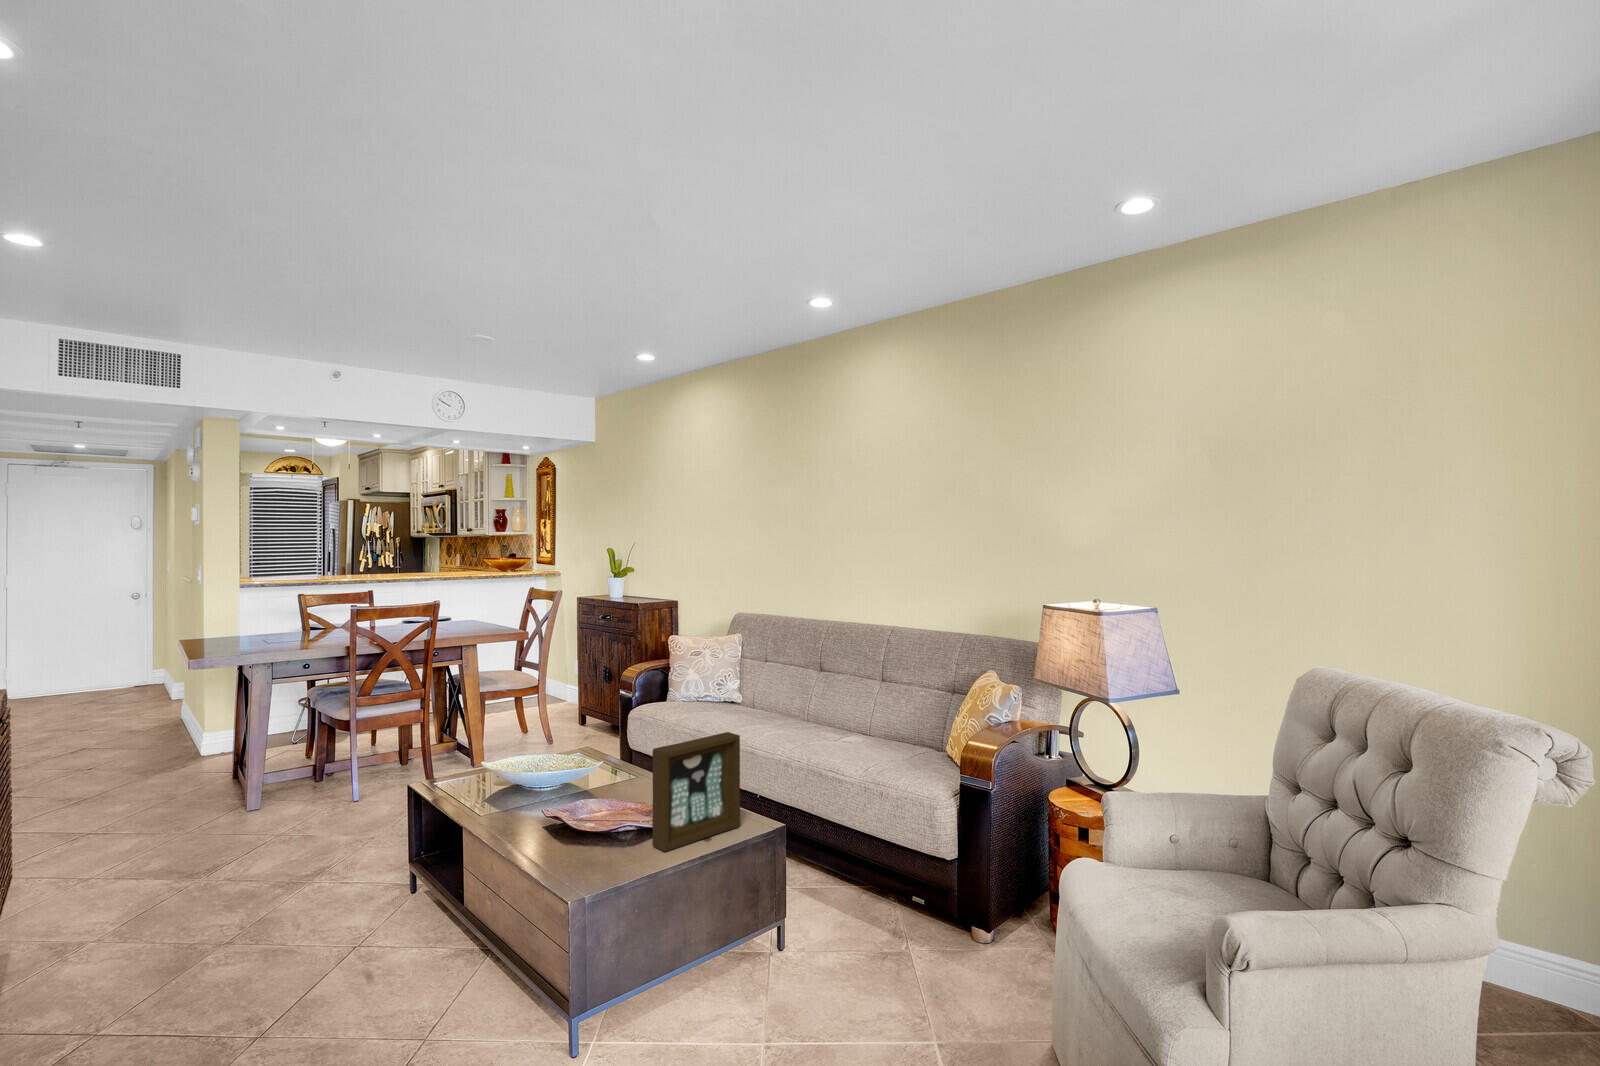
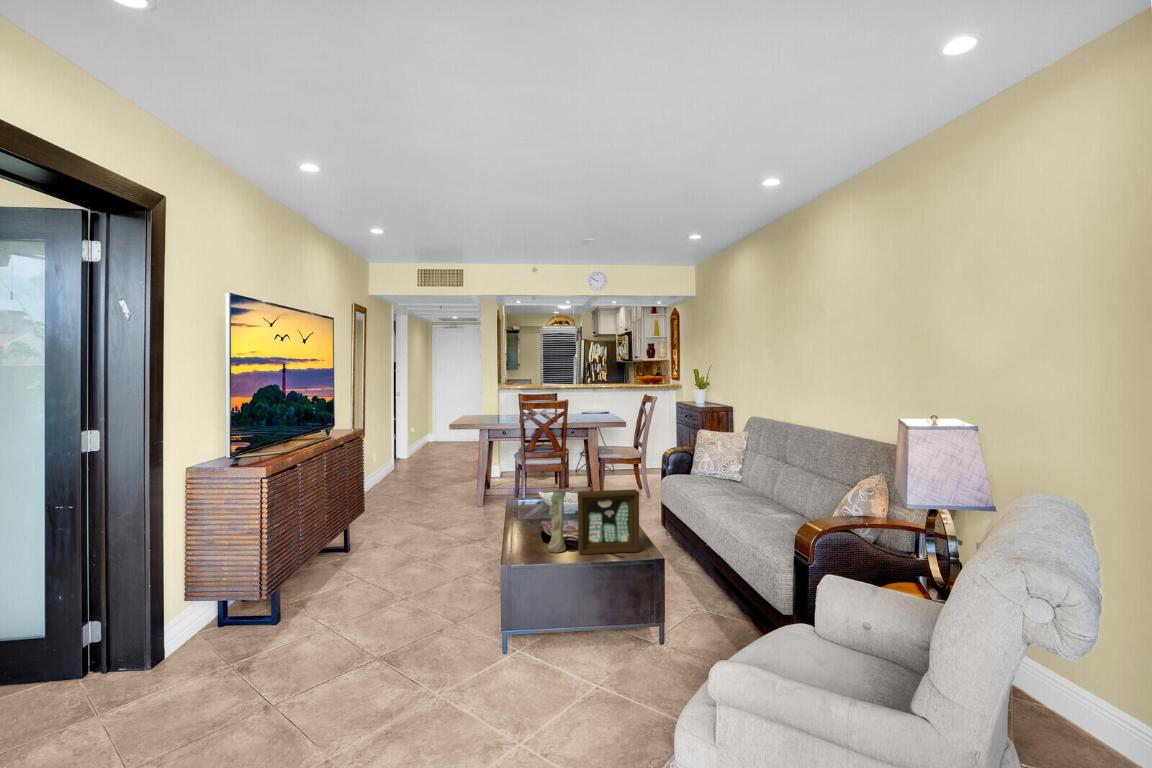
vase: none [603,748,637,859] -> present [548,489,566,553]

